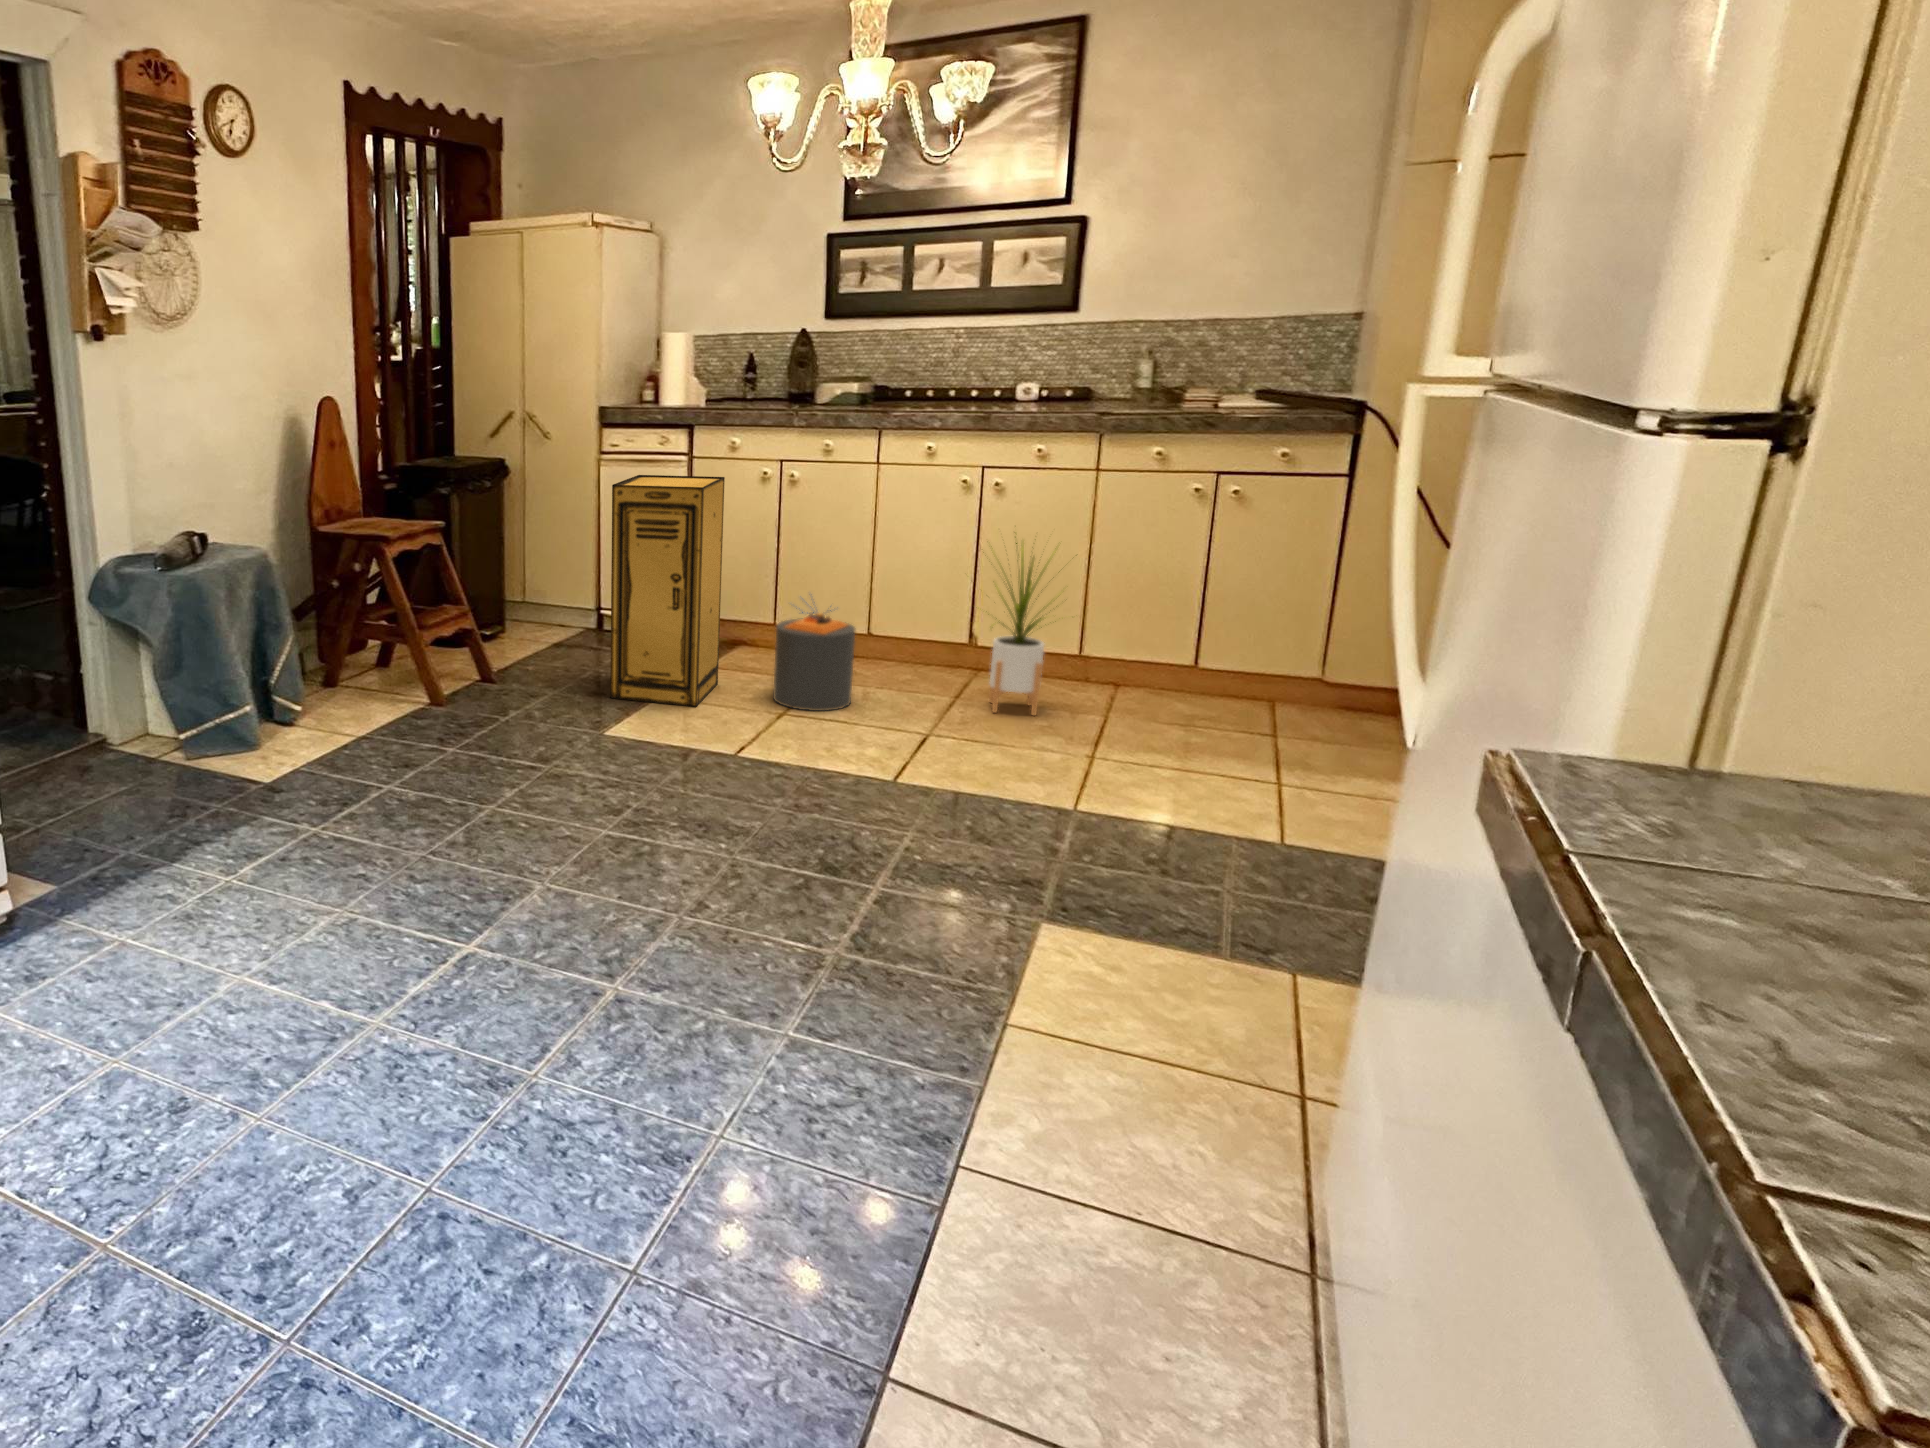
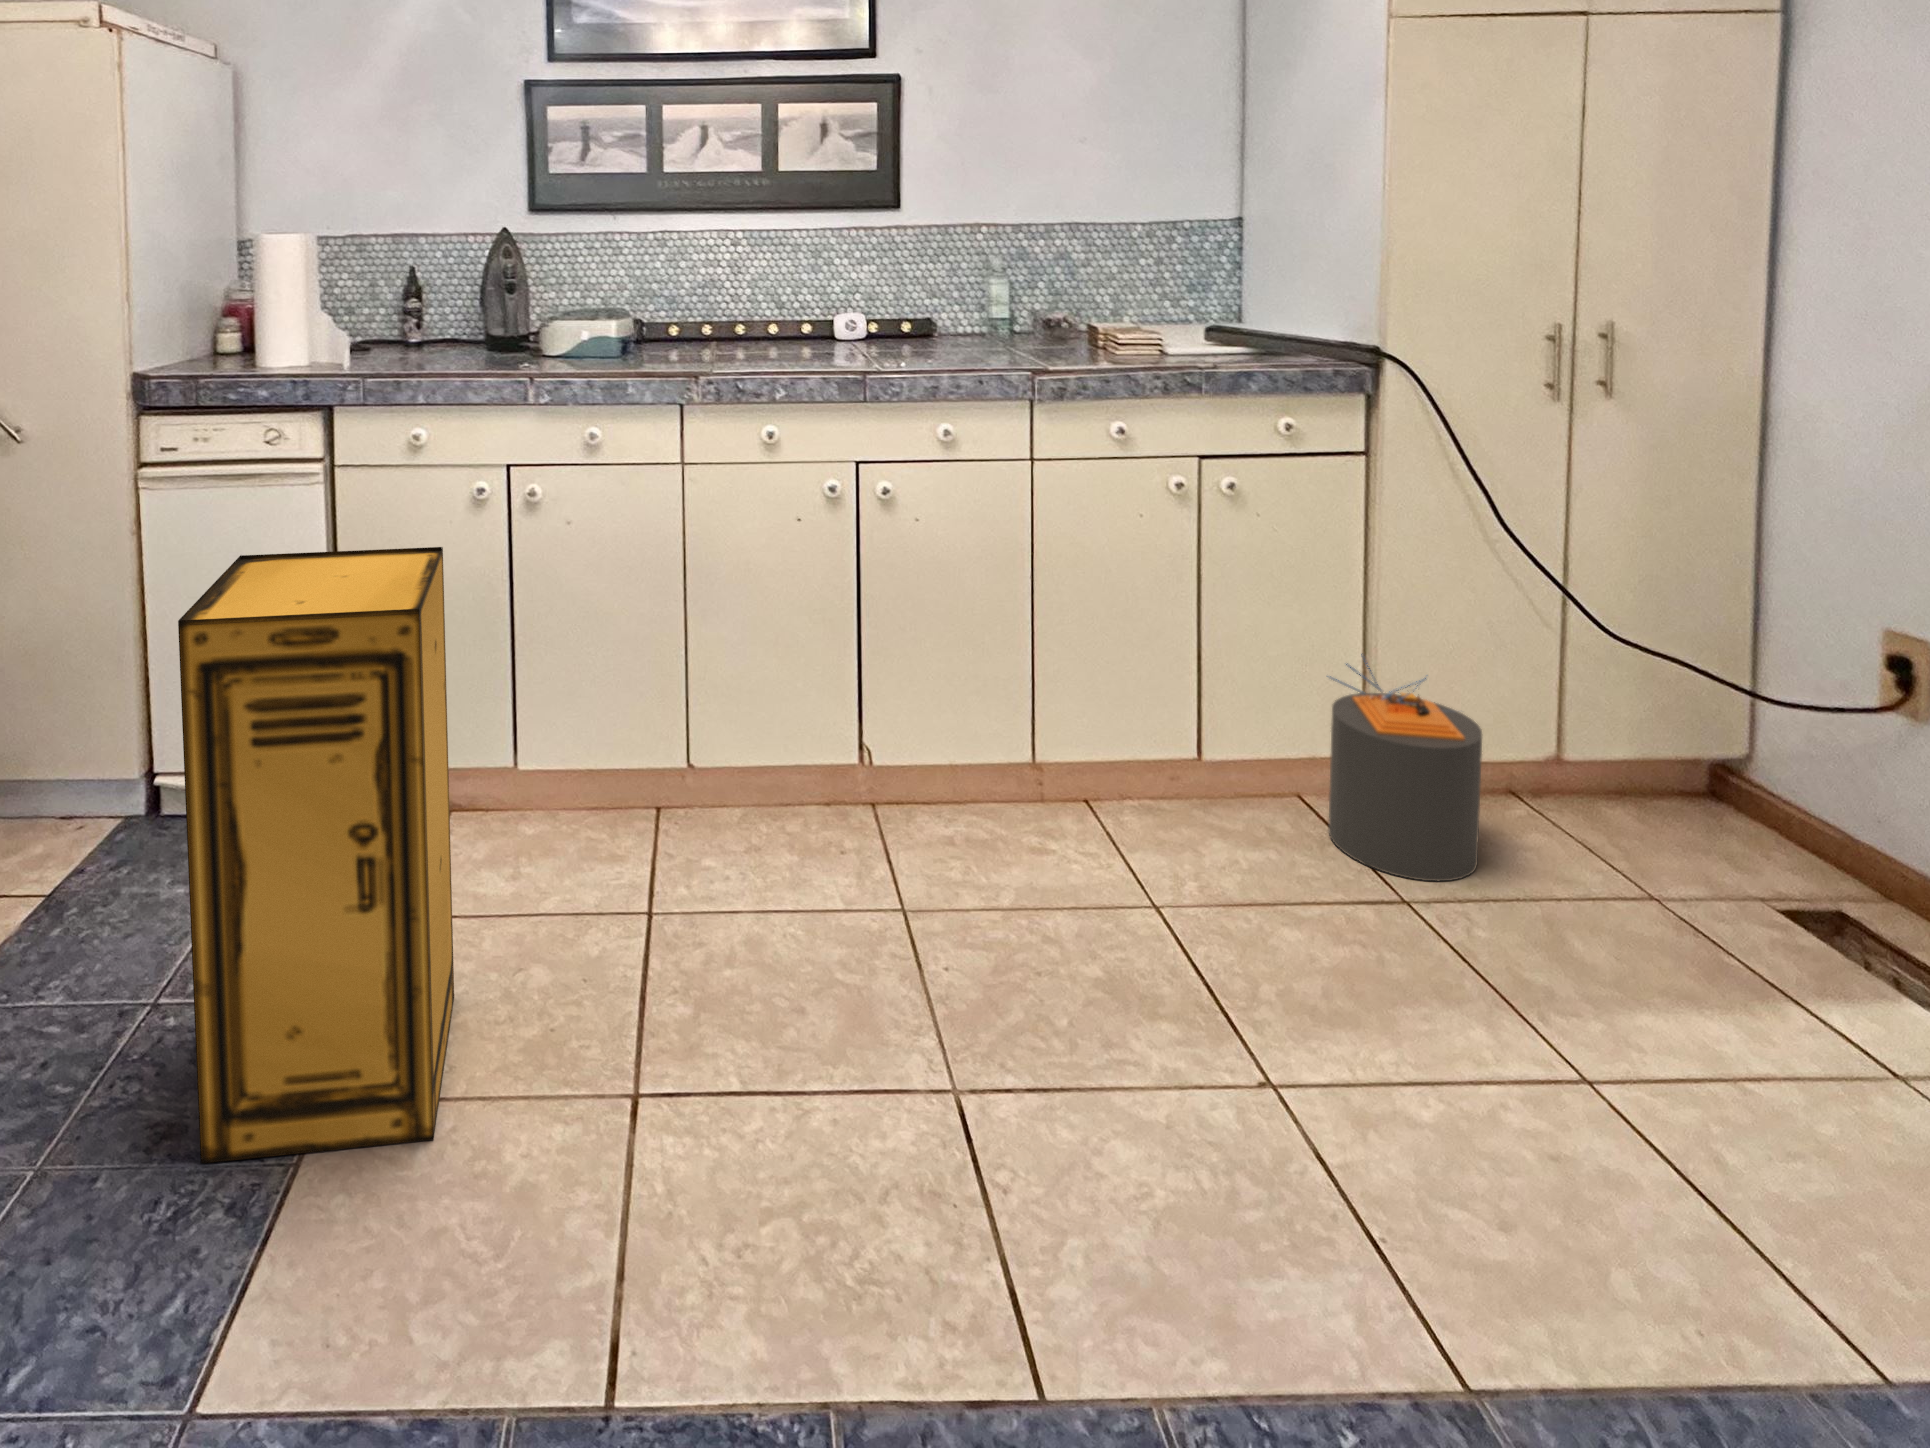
house plant: present [983,537,1060,715] -> none [929,586,1123,961]
trash can: present [773,598,855,711] -> present [1327,654,1482,881]

